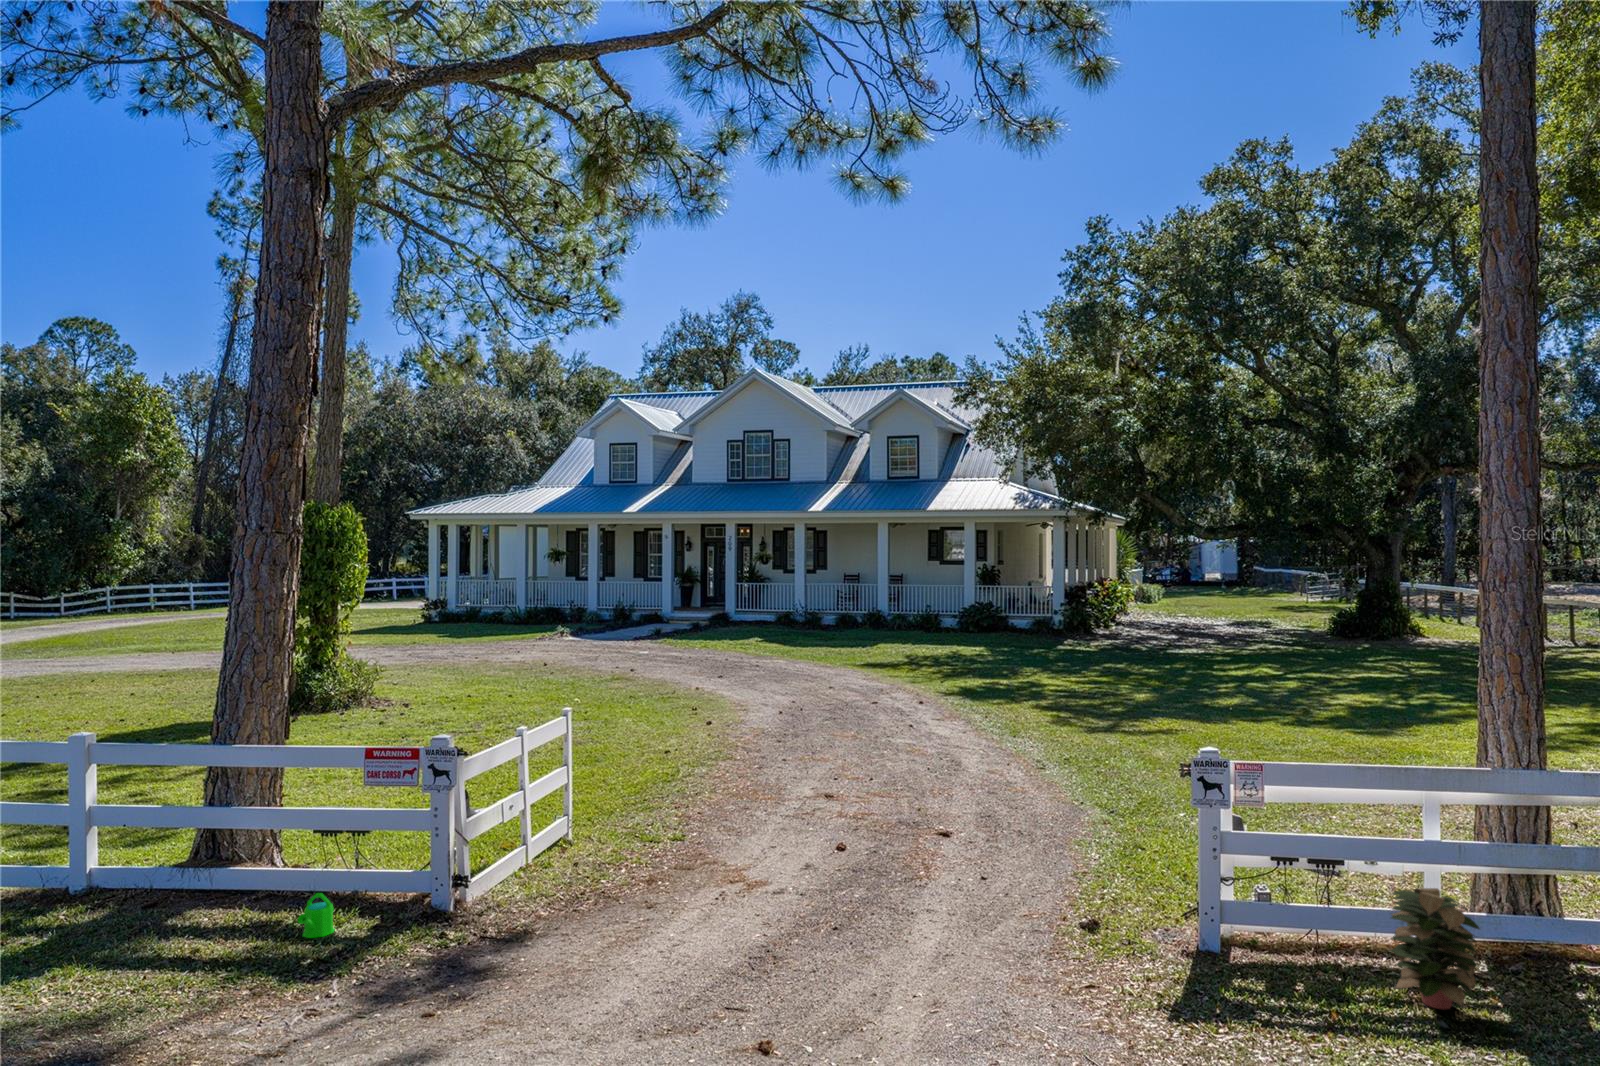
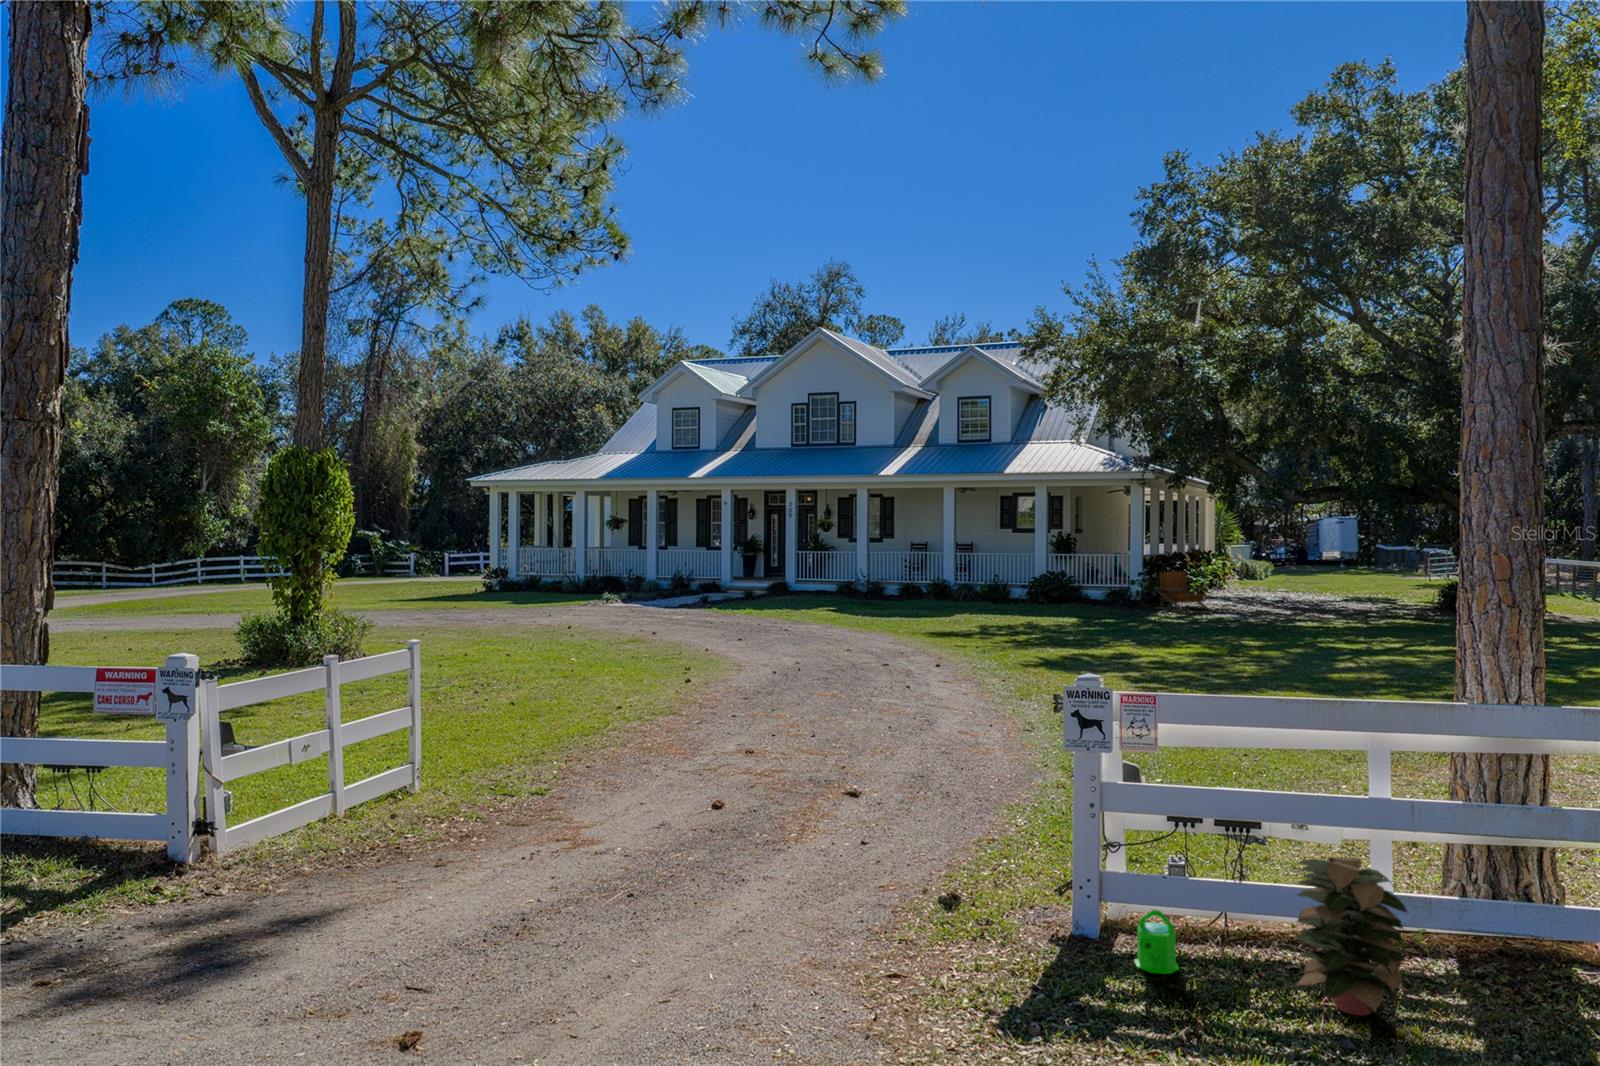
lounge chair: none [1073,601,1121,638] -> present [1155,571,1208,611]
watering can: present [298,893,335,938] -> present [1135,910,1179,974]

